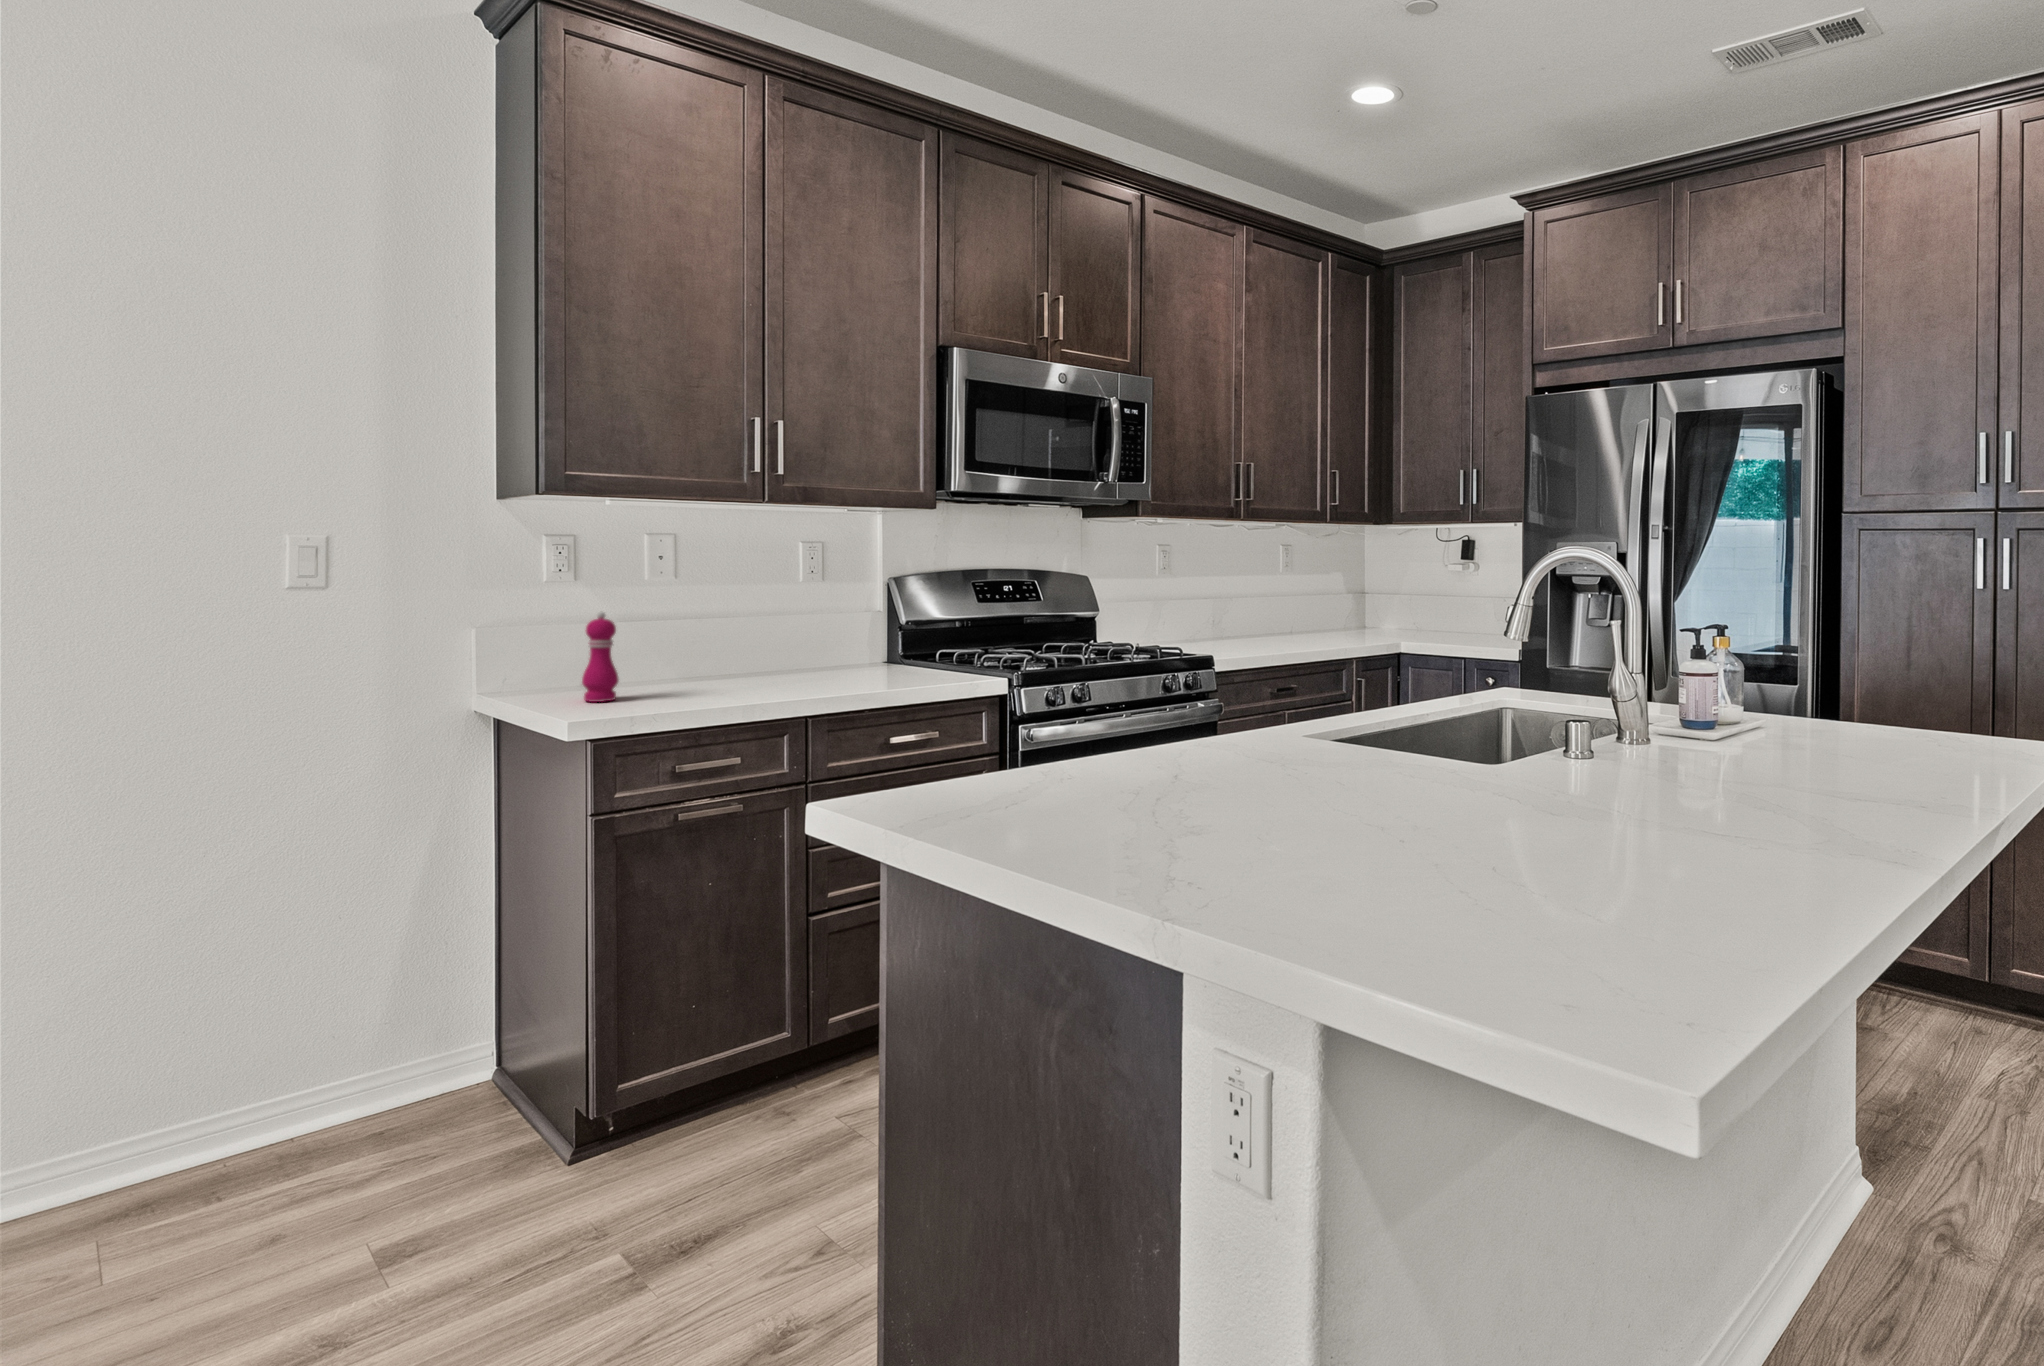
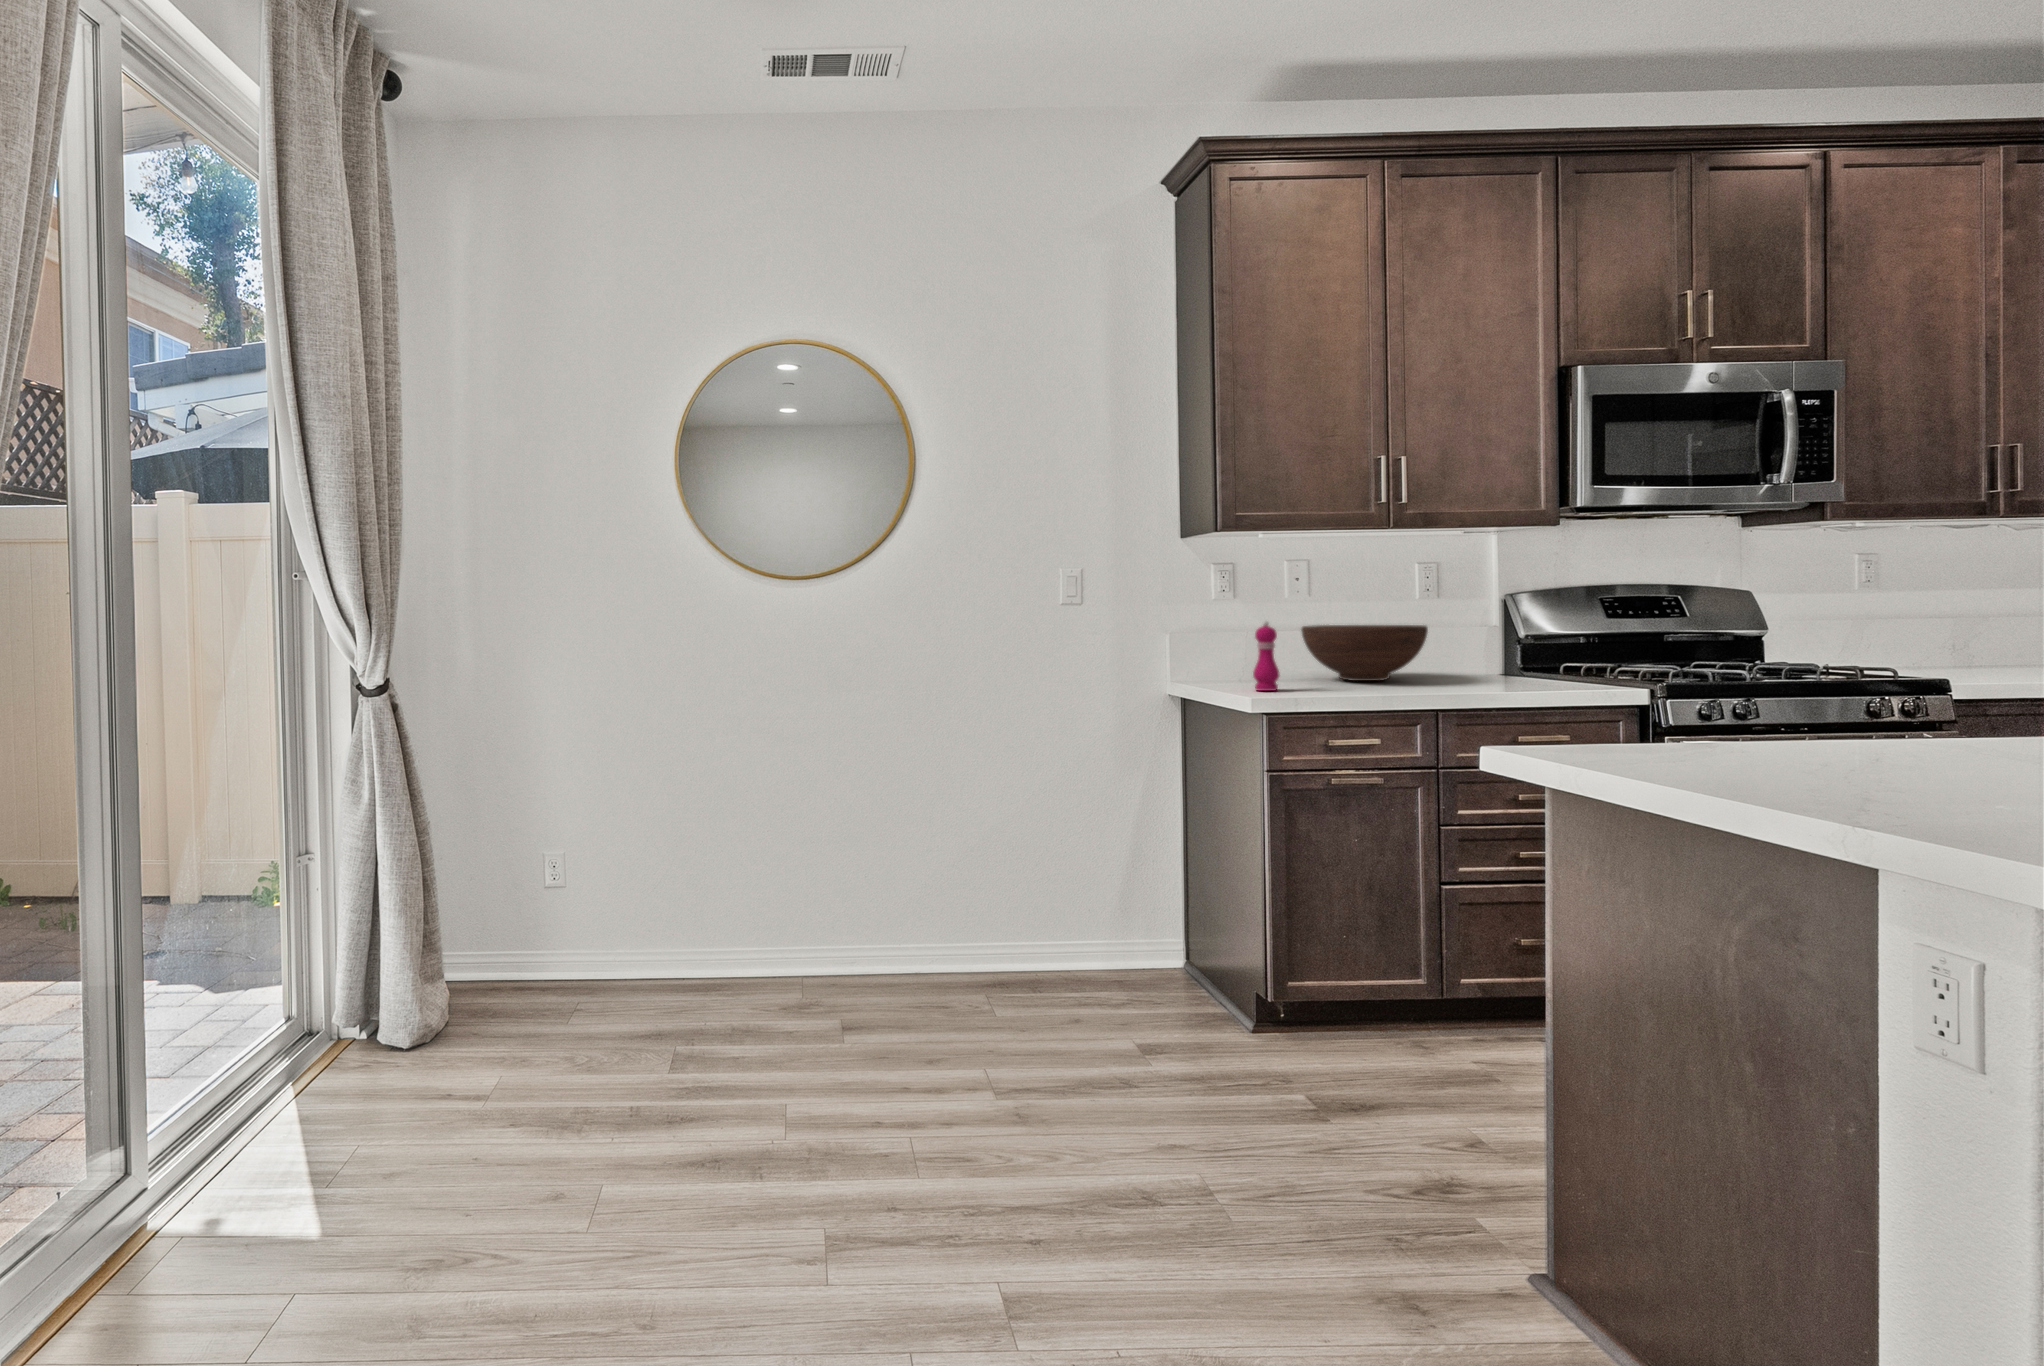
fruit bowl: none [653,610,802,678] -> present [1301,625,1428,681]

